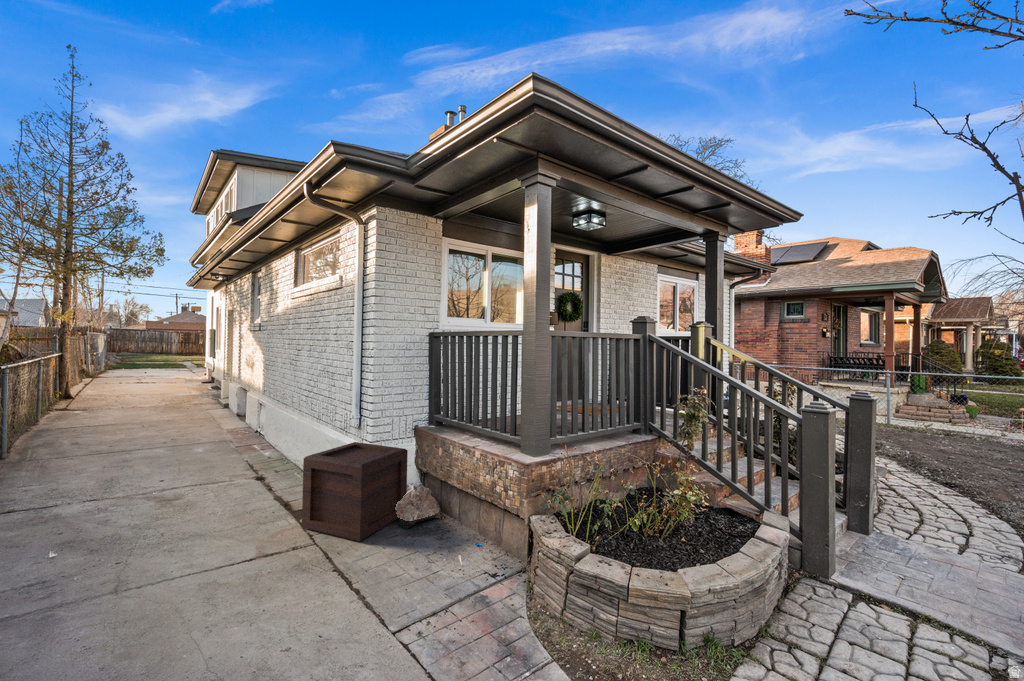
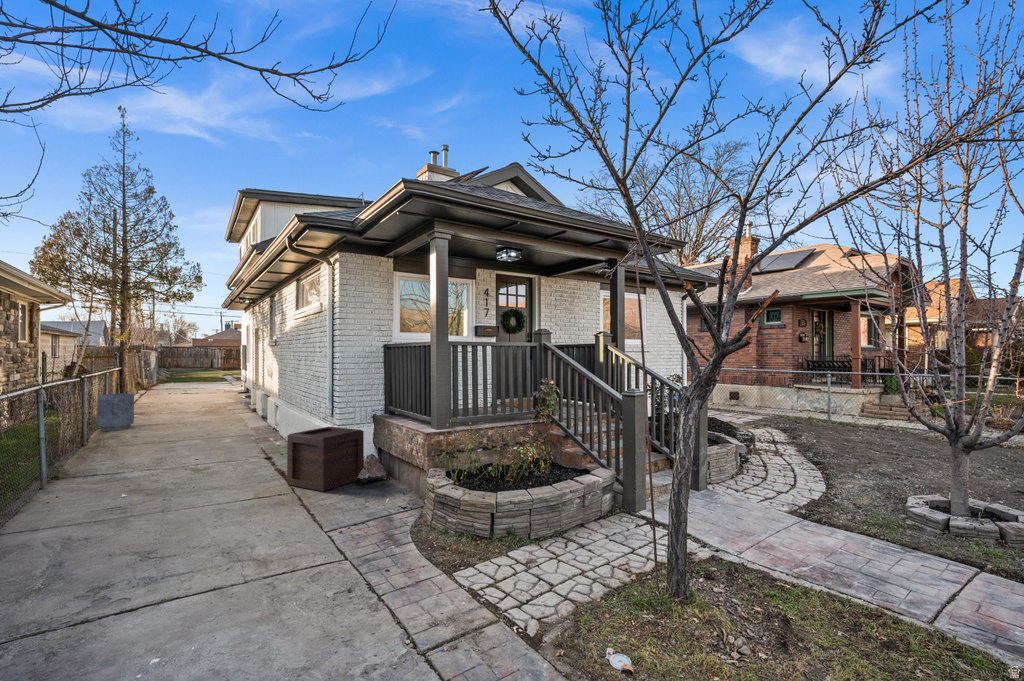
trash can: none [22,385,75,433] -> present [97,393,134,431]

